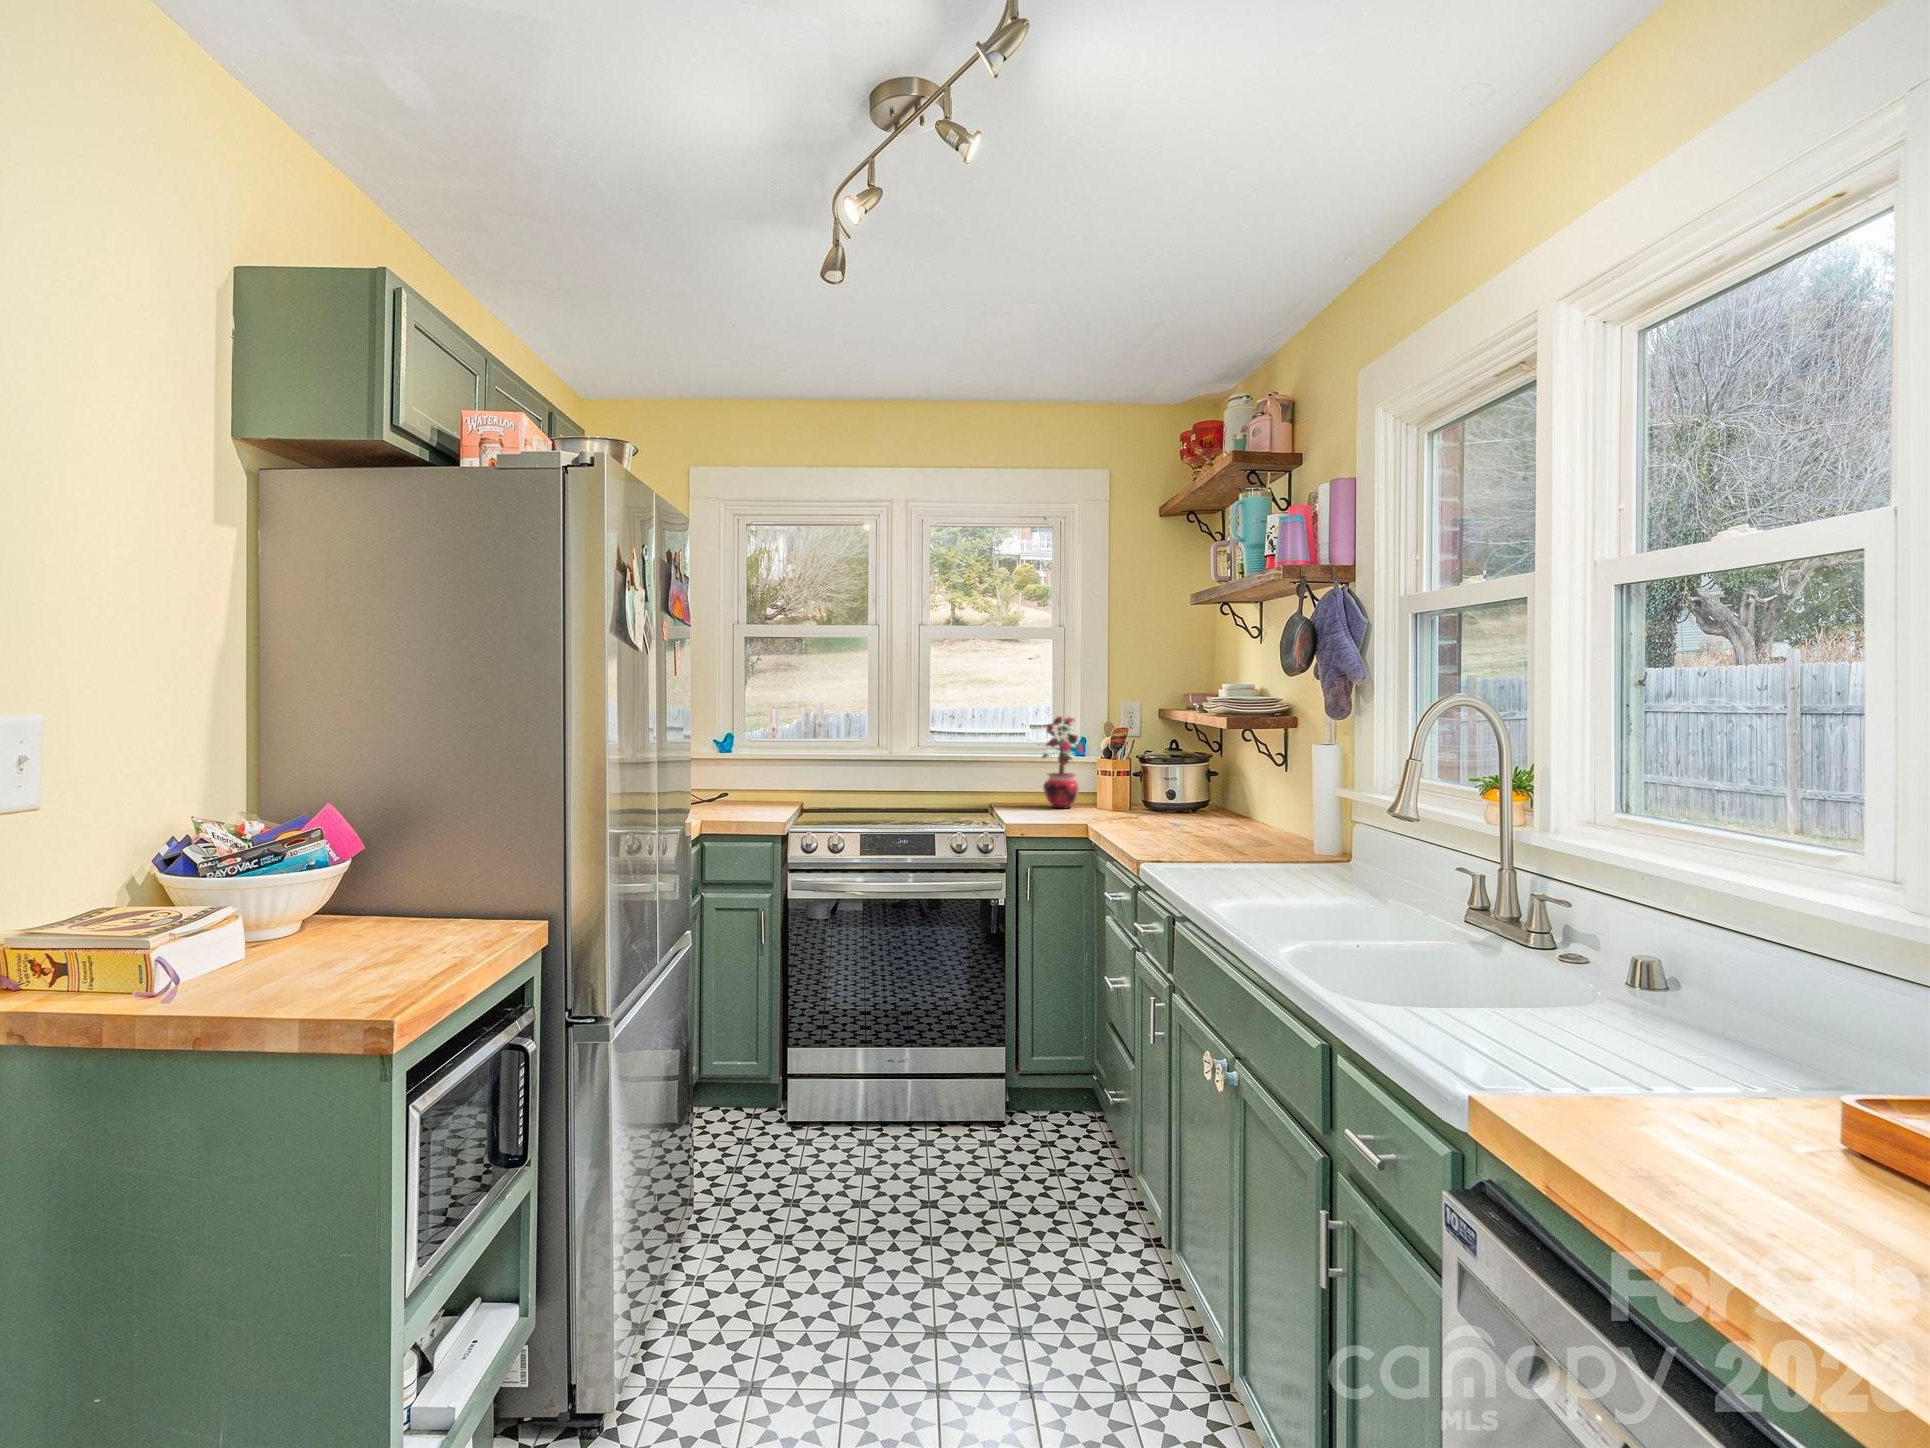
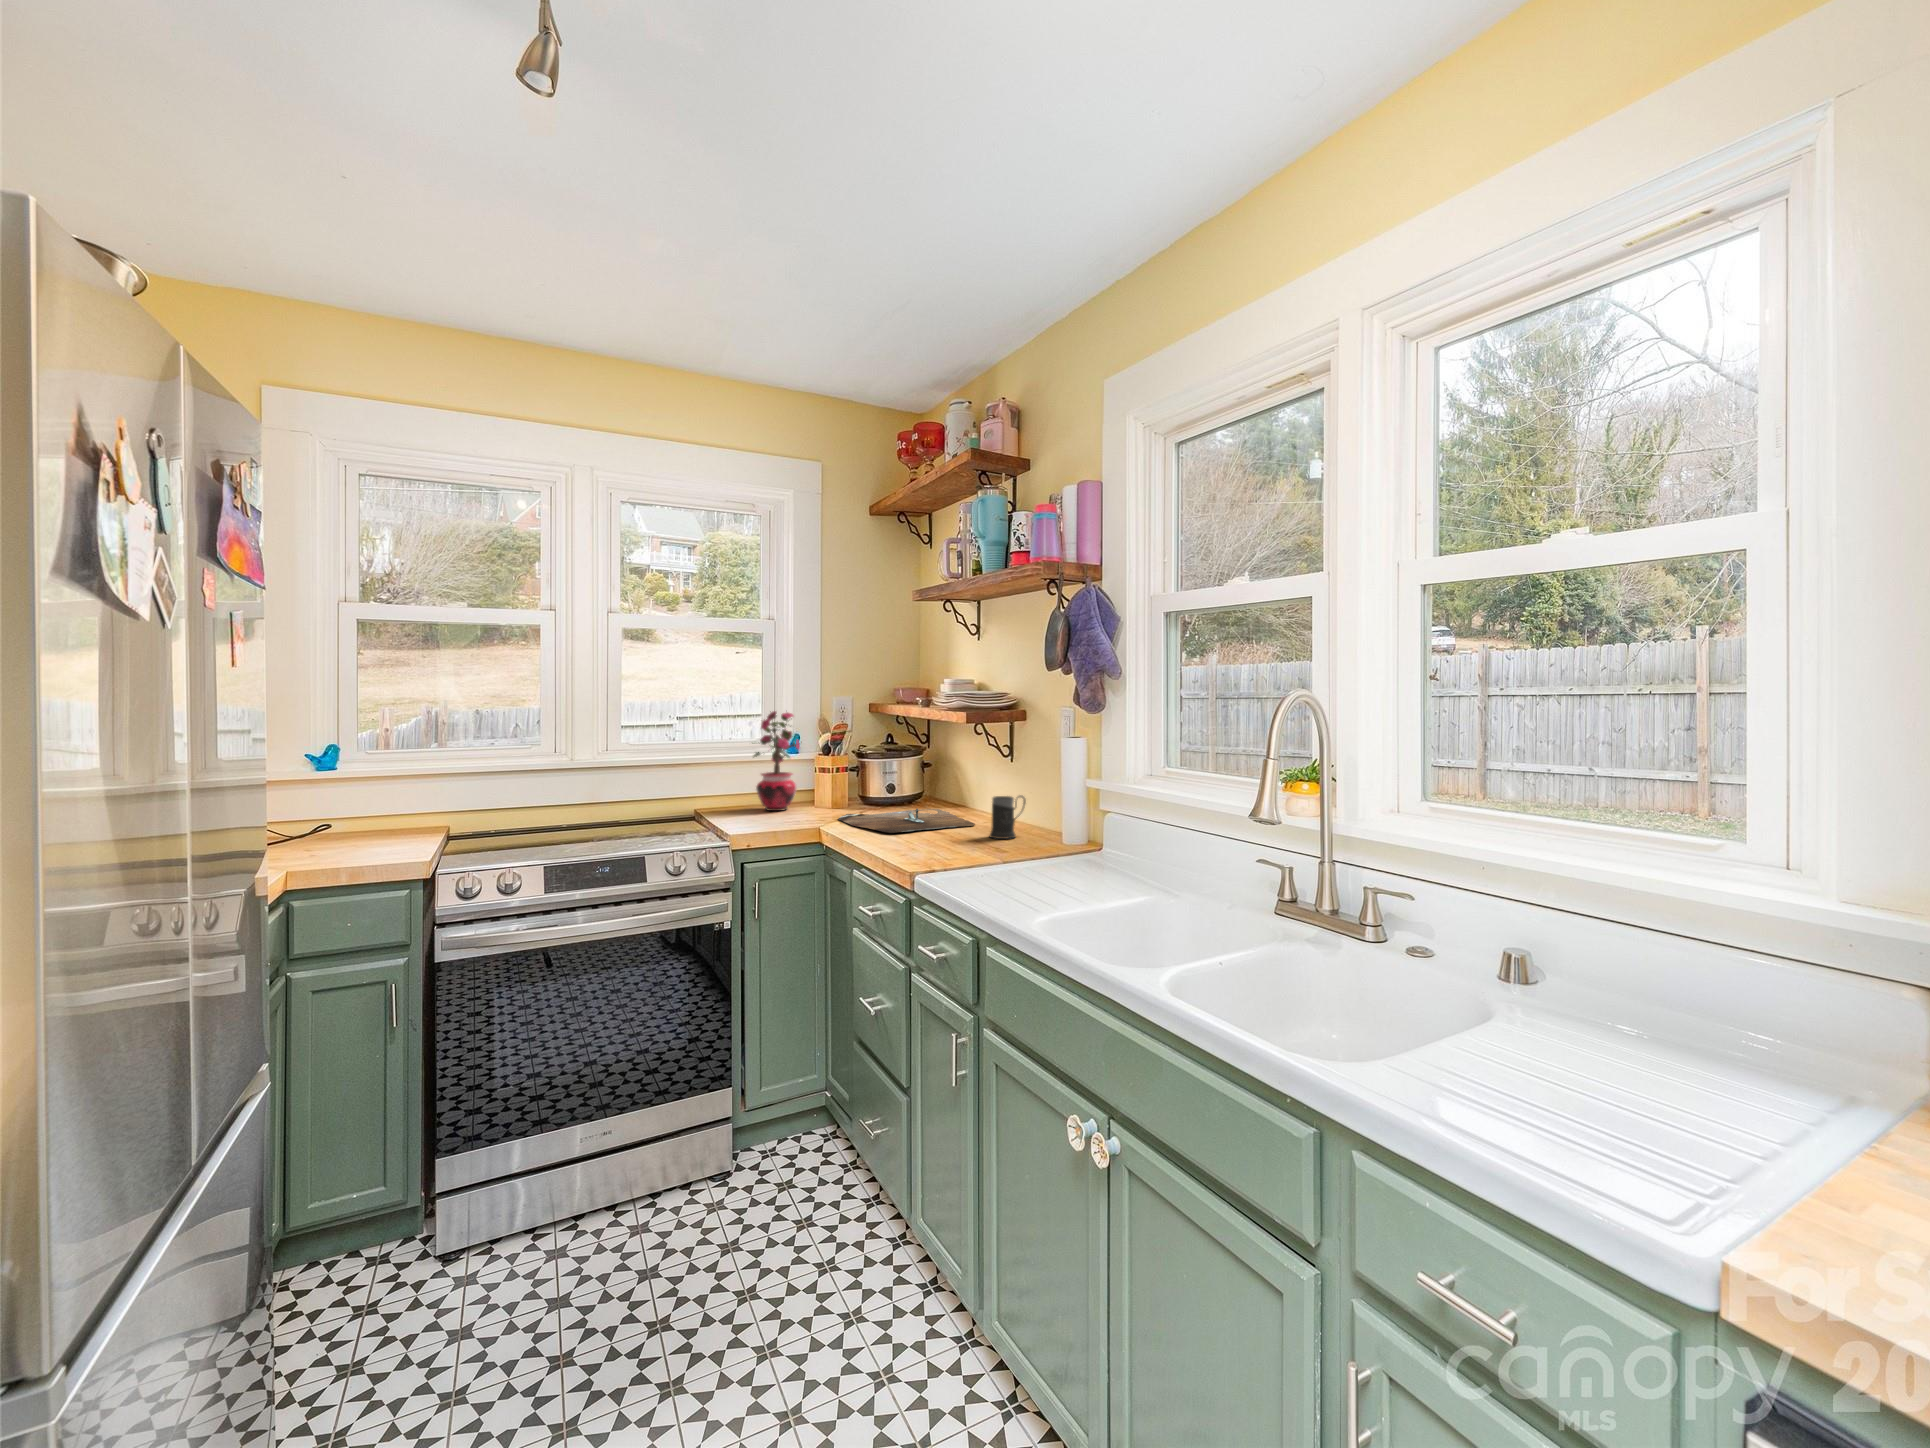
mug: none [1243,802,1283,844] -> present [990,795,1026,839]
cutting board: none [1110,812,1239,832] -> present [839,809,975,833]

